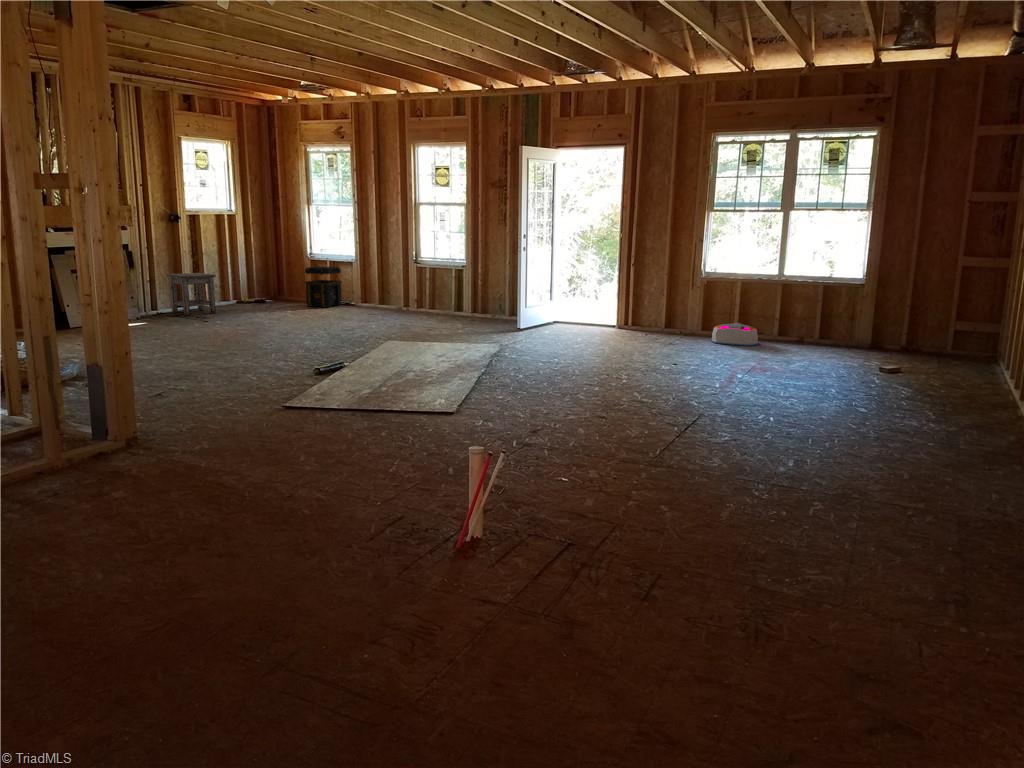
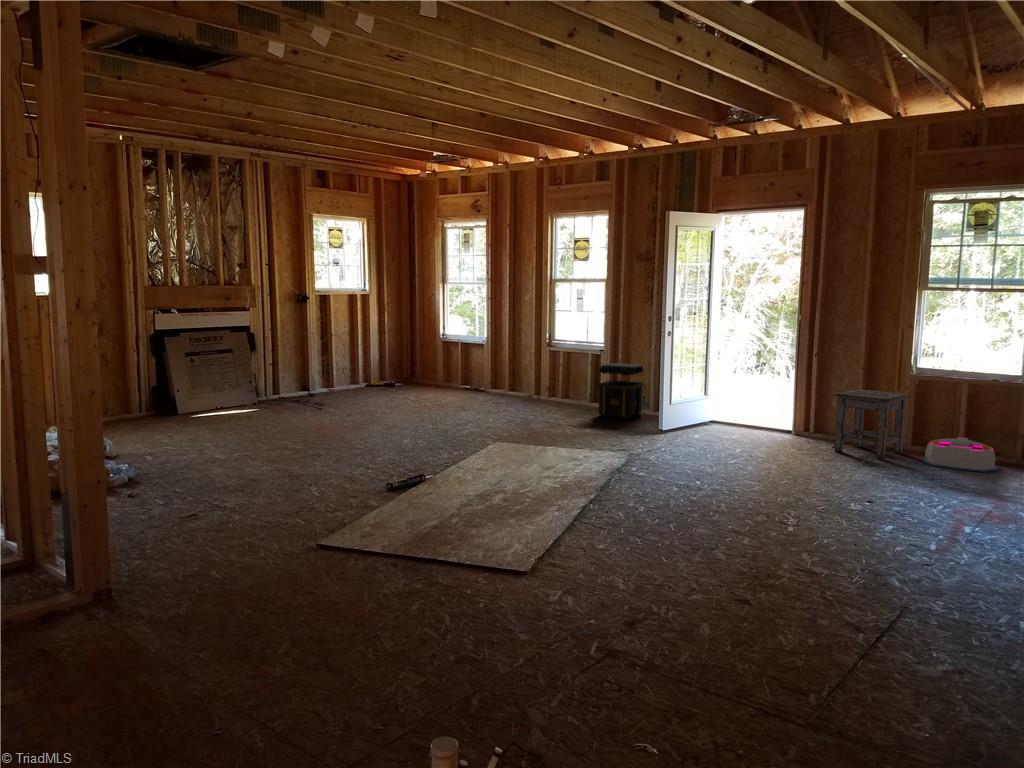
toolbox: present [305,266,342,307] -> present [598,363,644,418]
stool: present [167,273,216,316] -> present [834,389,910,460]

